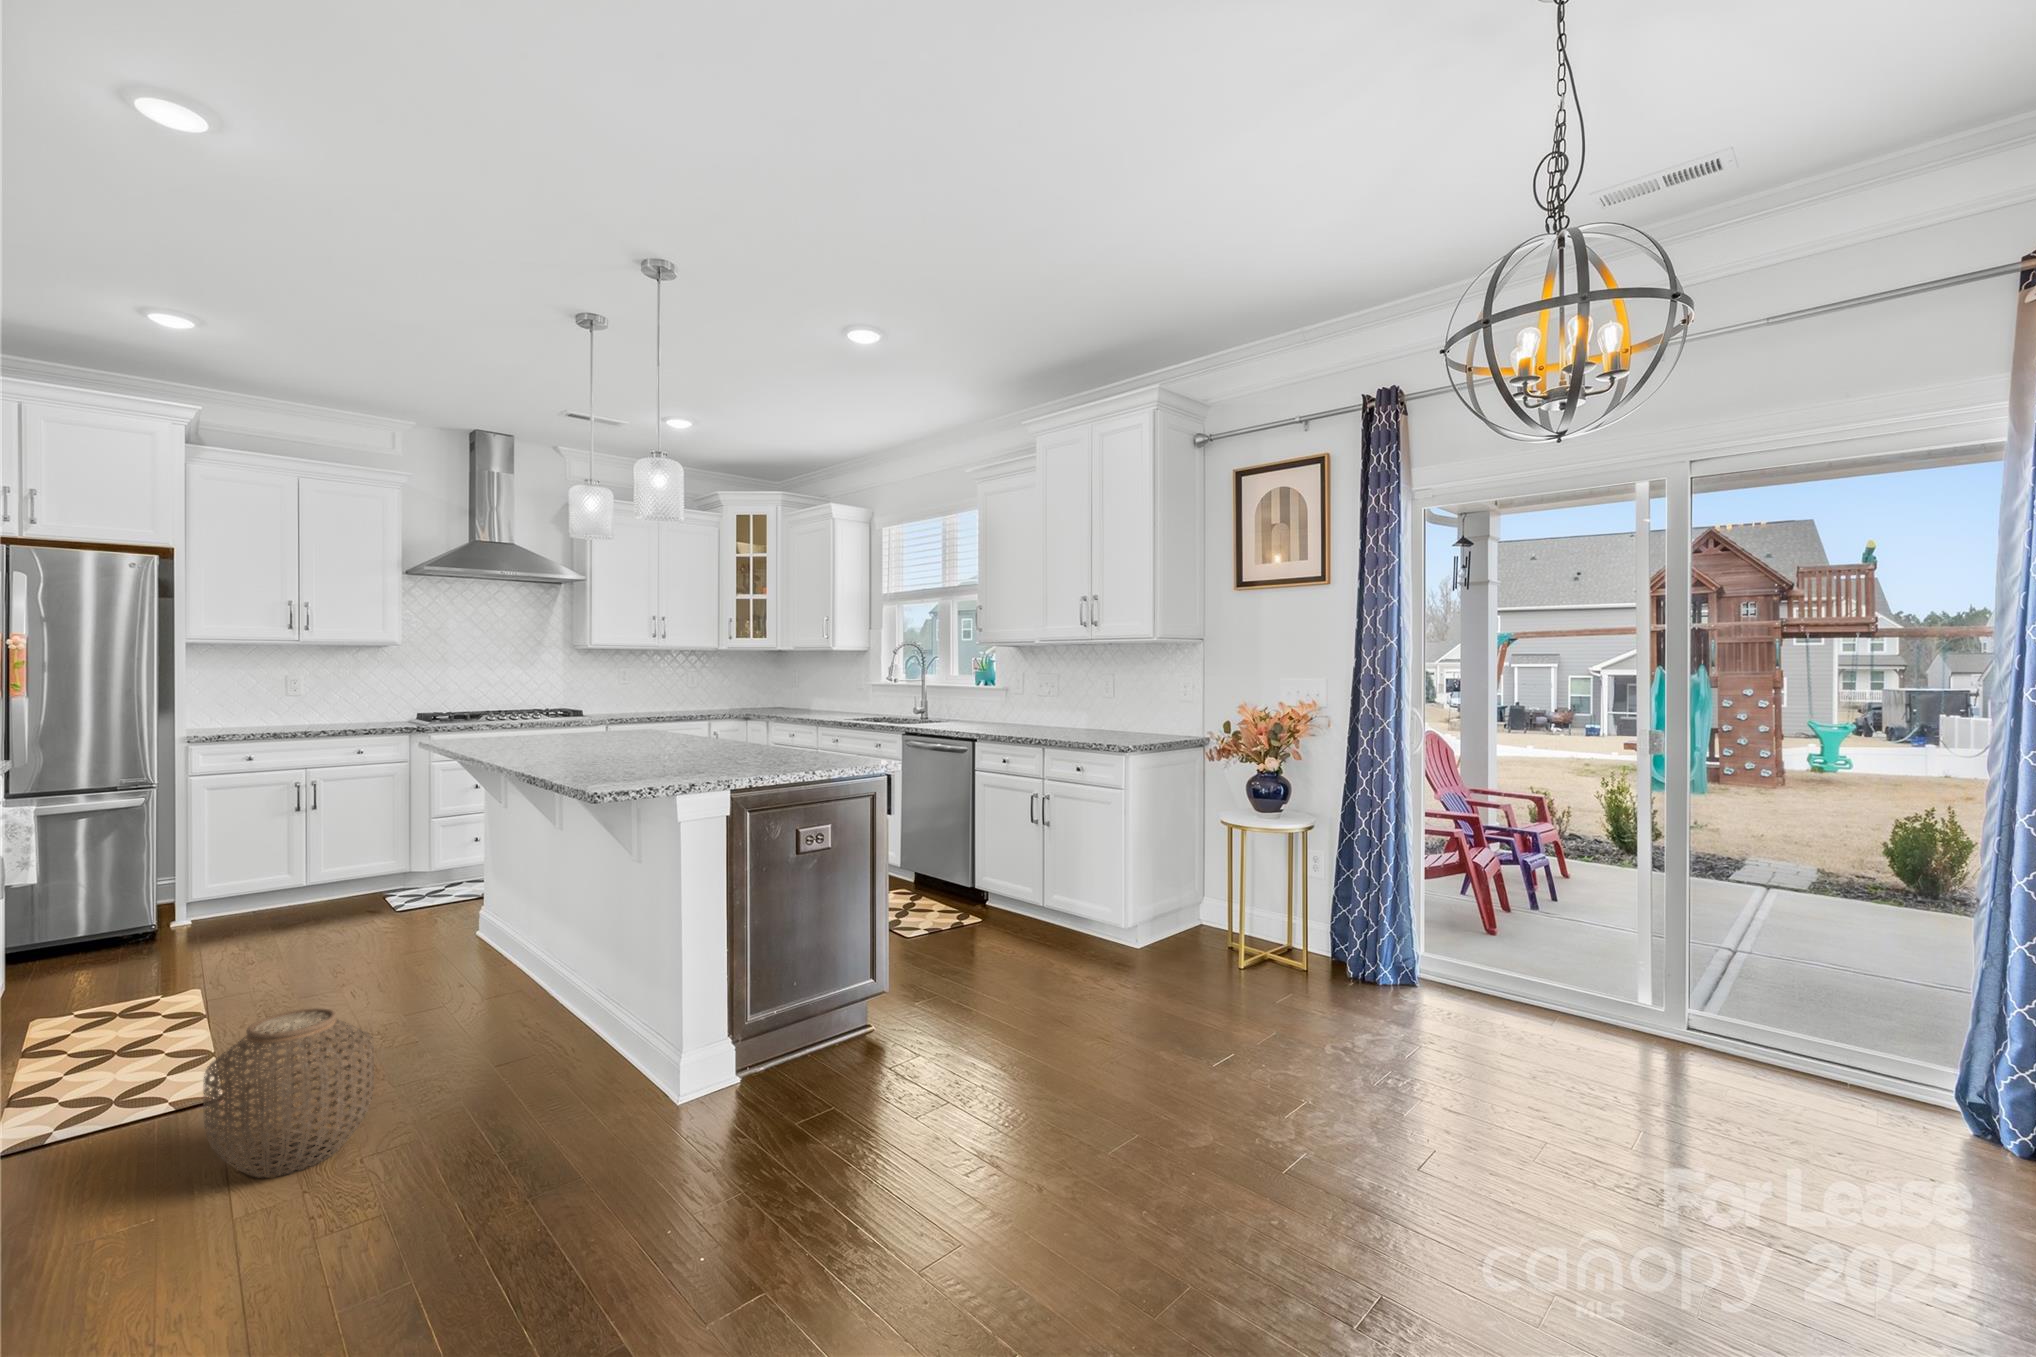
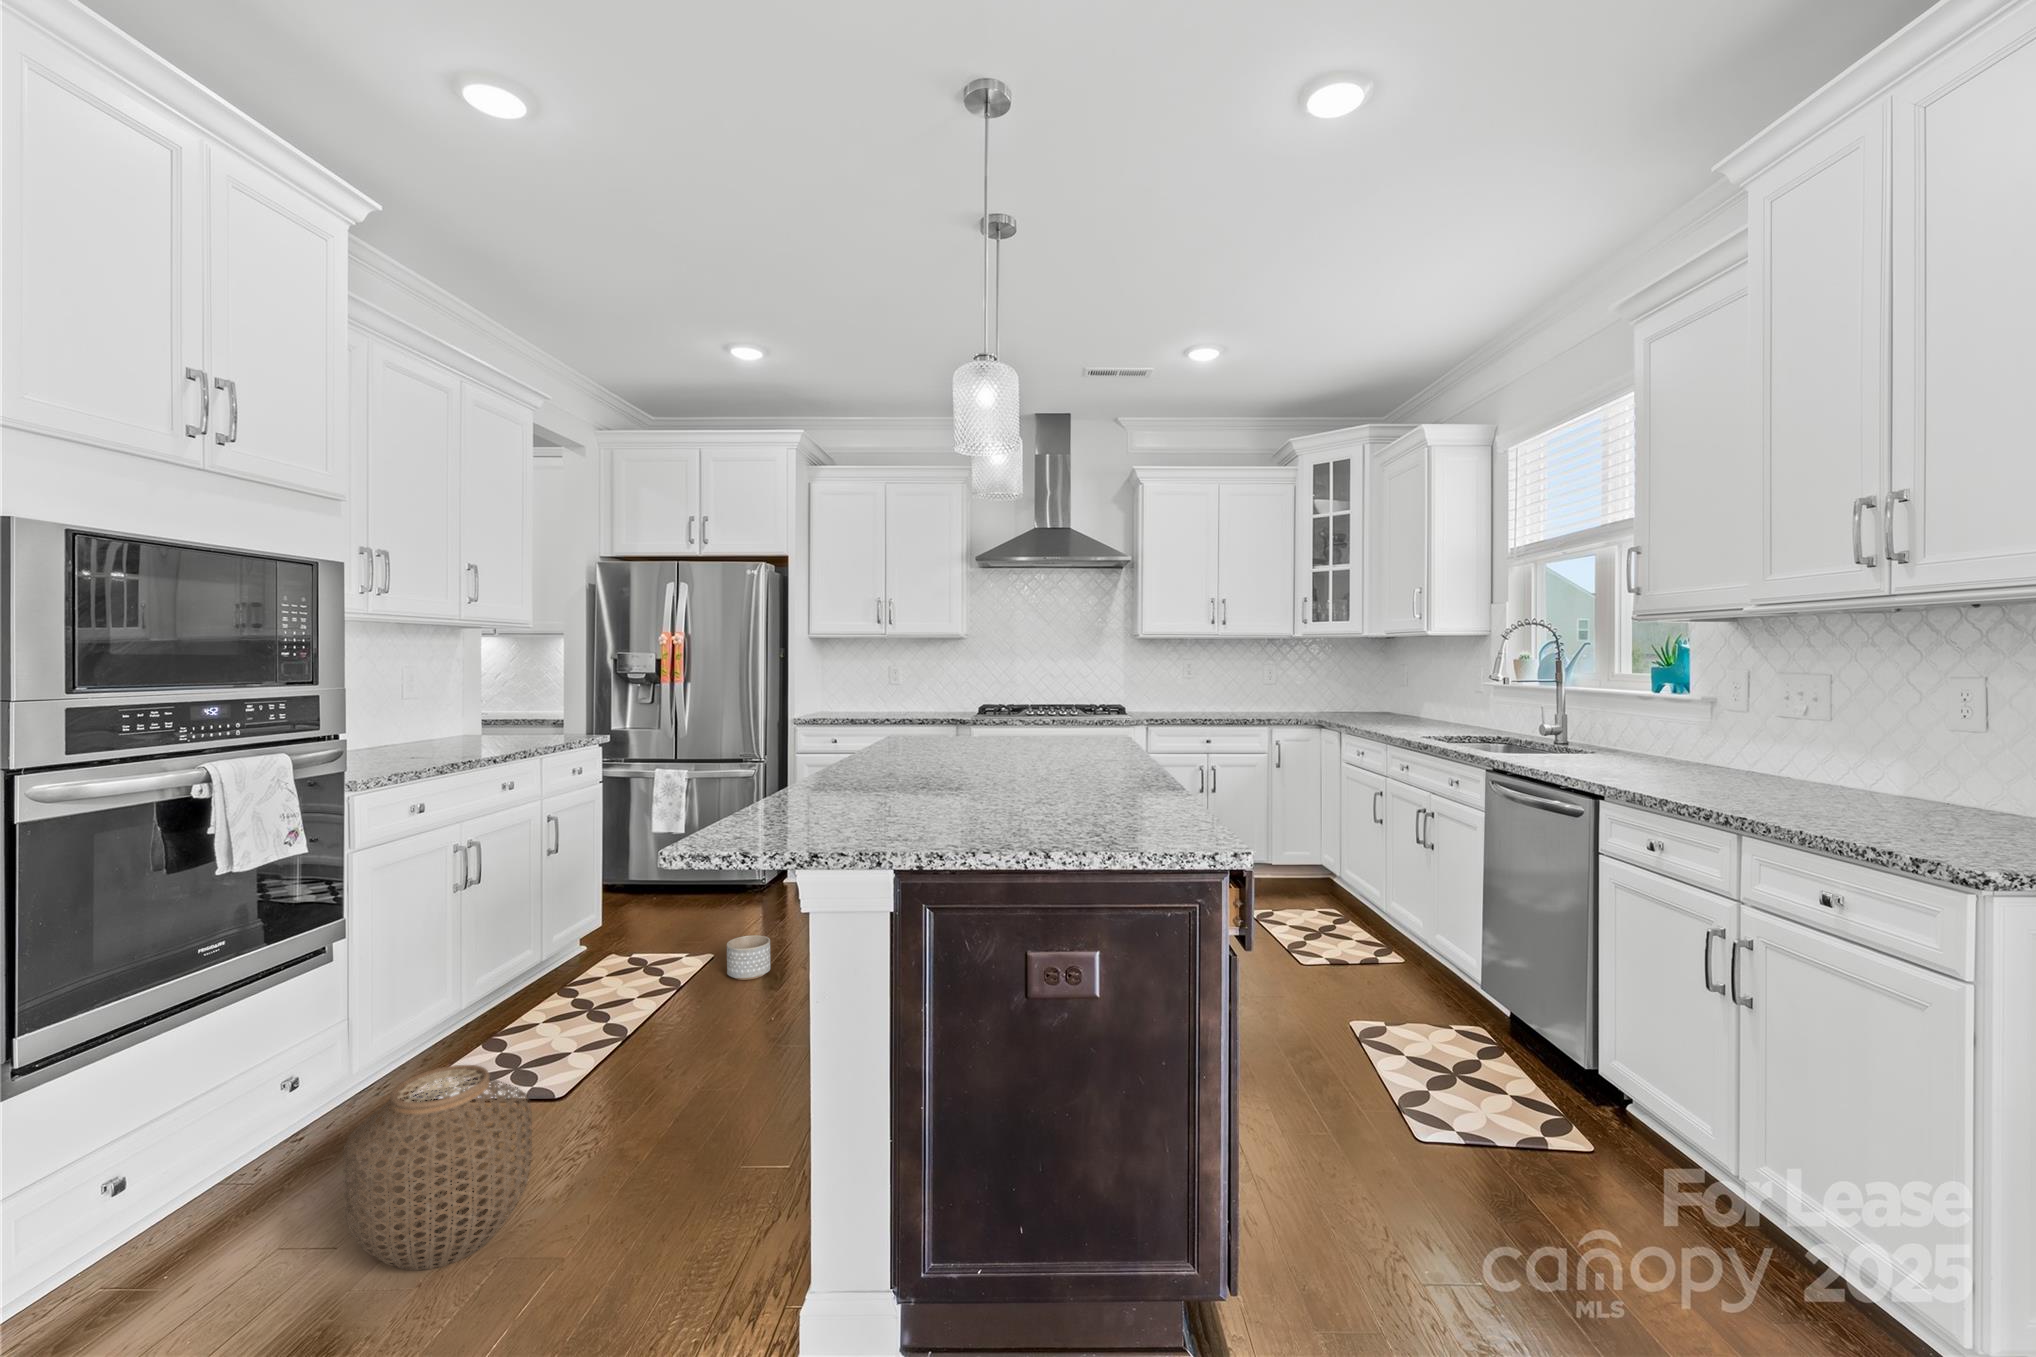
planter: none [255,949,310,994] -> present [727,935,770,980]

